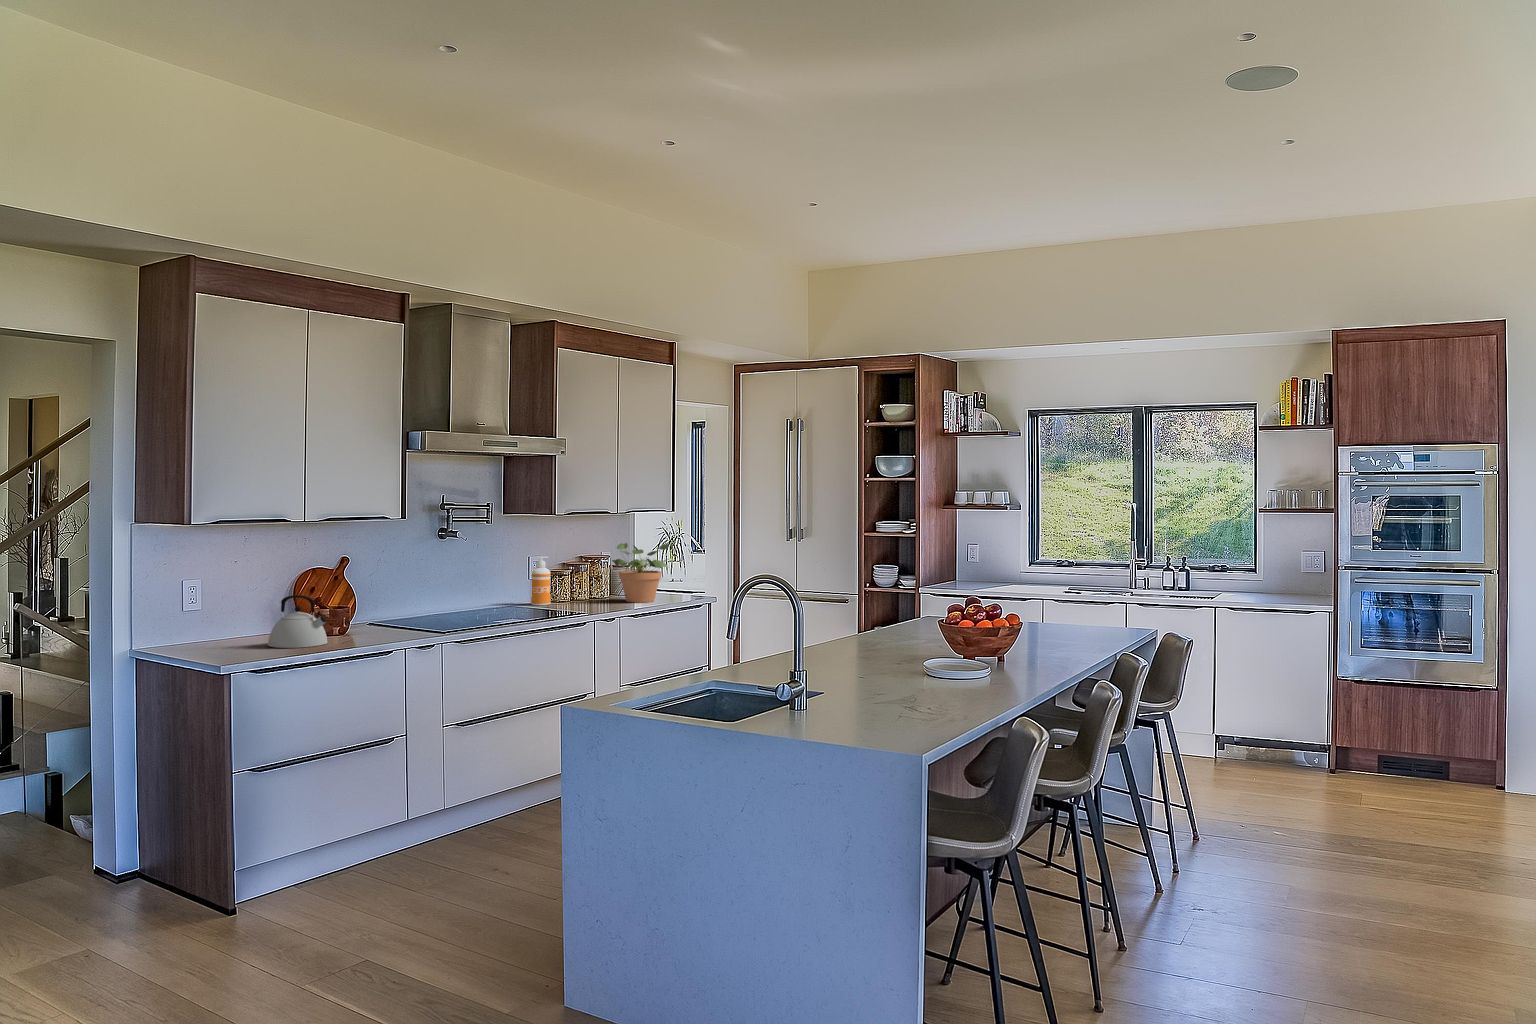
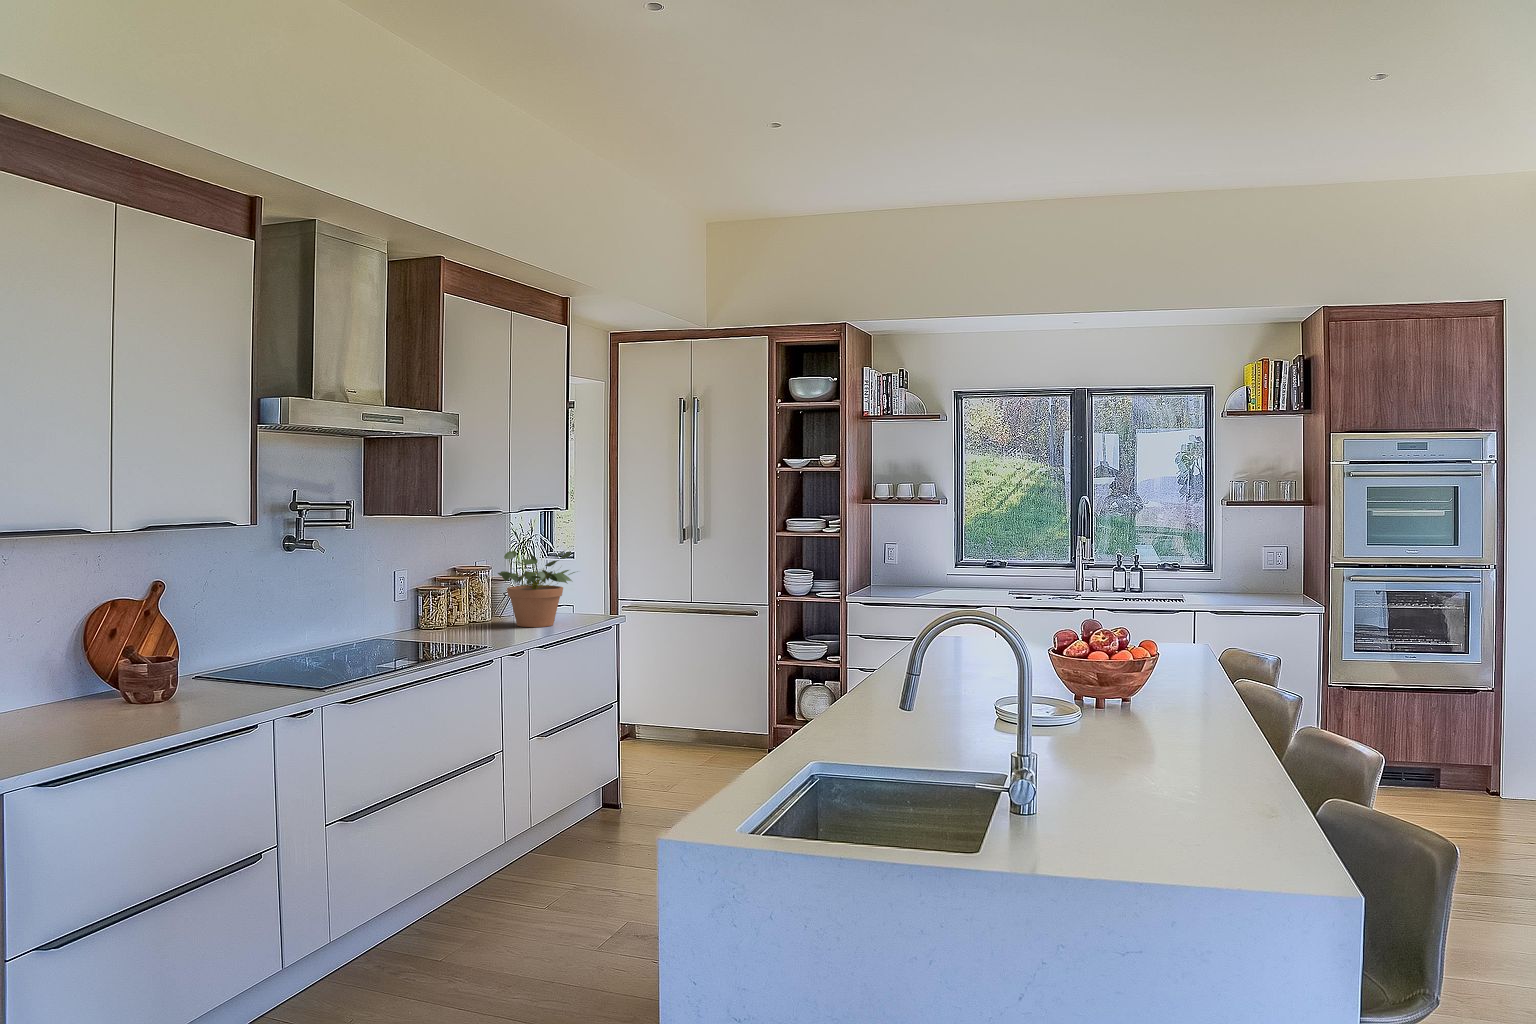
soap dispenser: present [531,557,551,605] -> none [394,571,420,635]
kettle: present [268,595,328,648] -> none [66,644,161,726]

